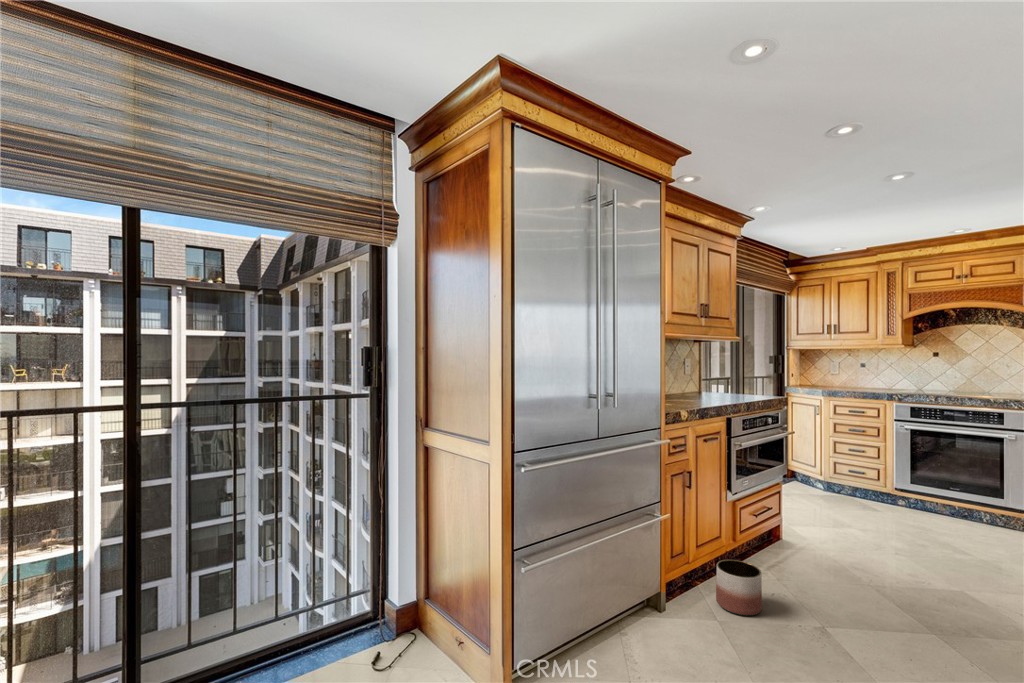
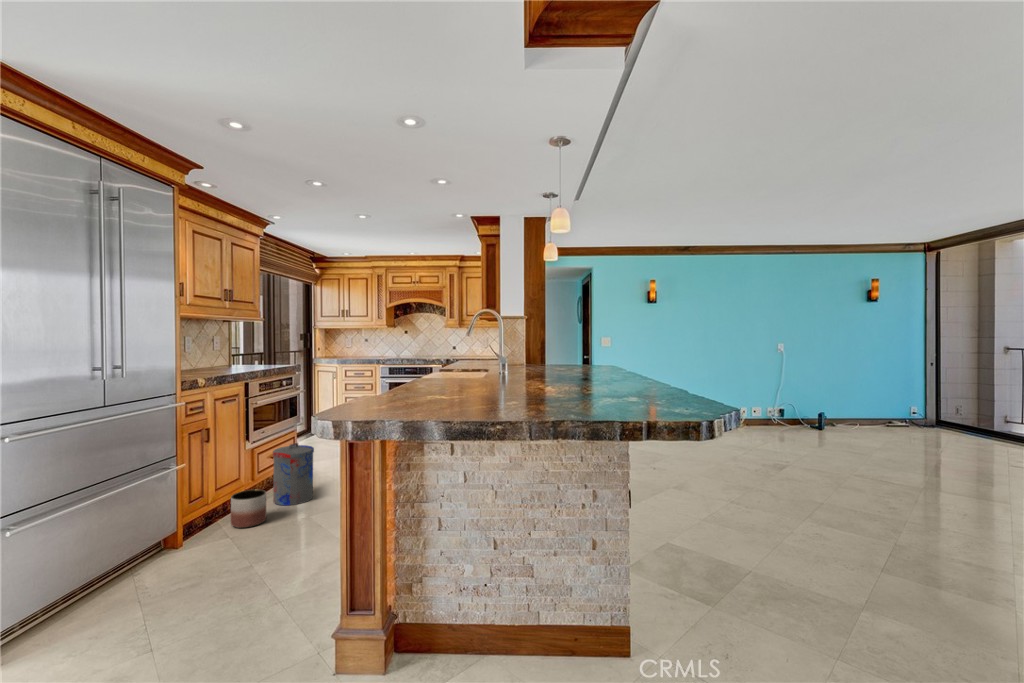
trash can: none [763,507,823,597] -> present [273,443,314,506]

